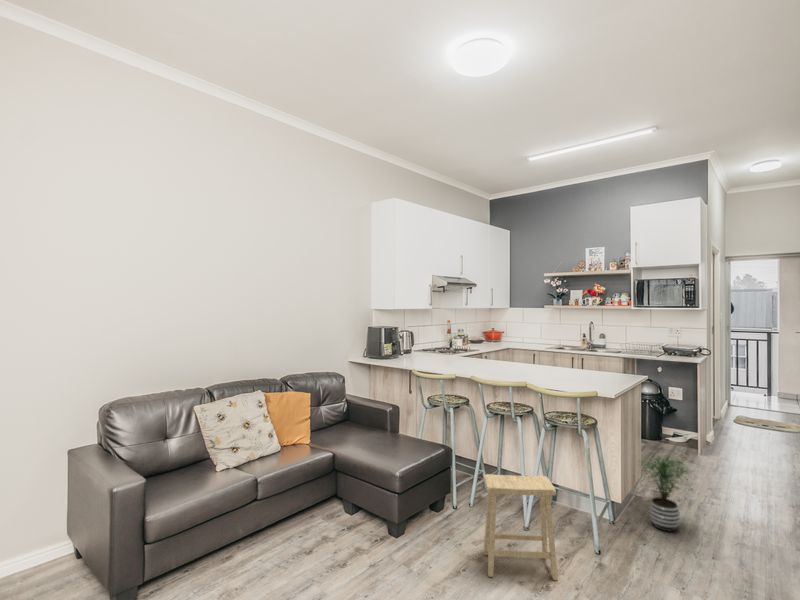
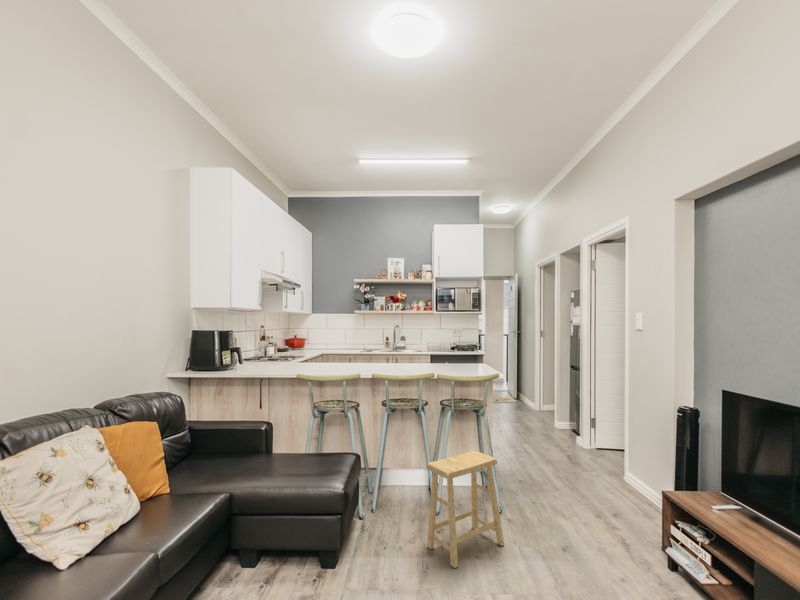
potted plant: present [643,455,689,531] -> none [497,415,539,477]

